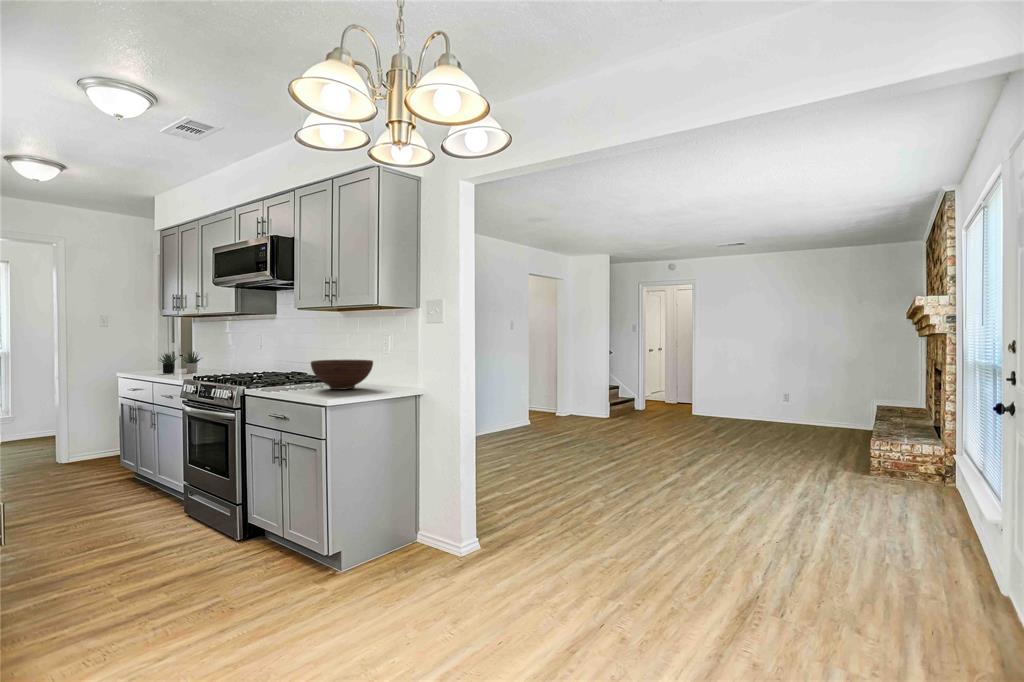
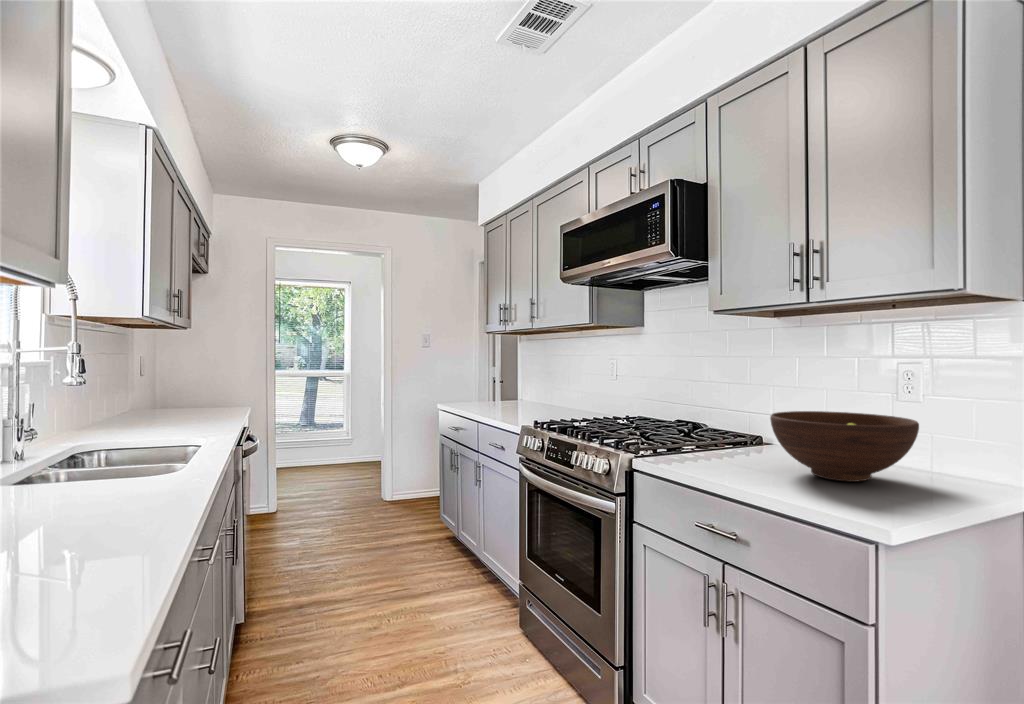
succulent plant: present [160,352,202,374] -> none [482,377,536,409]

